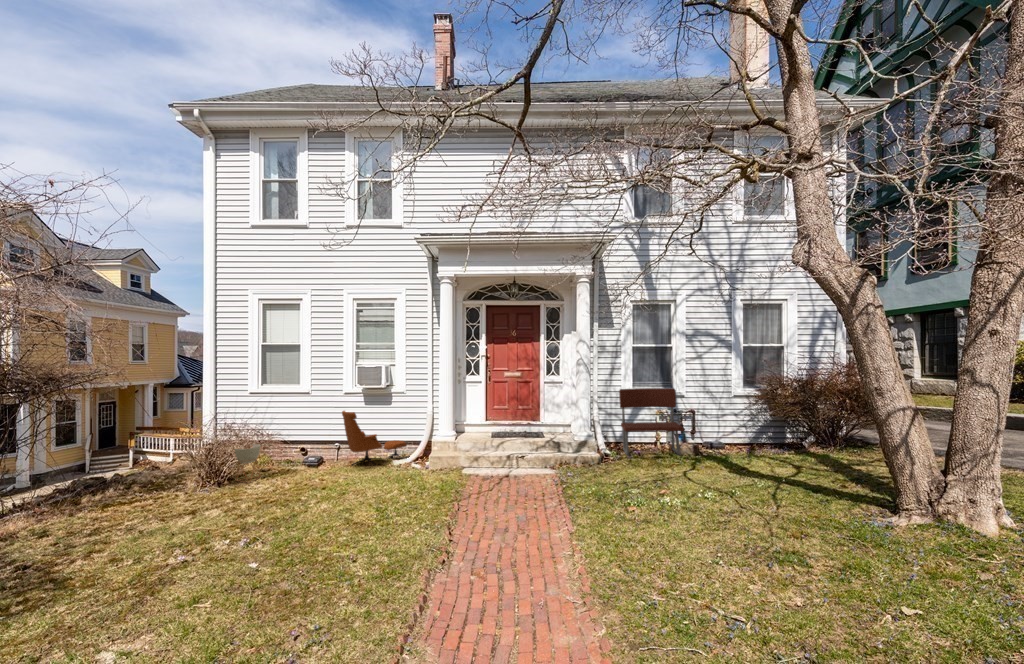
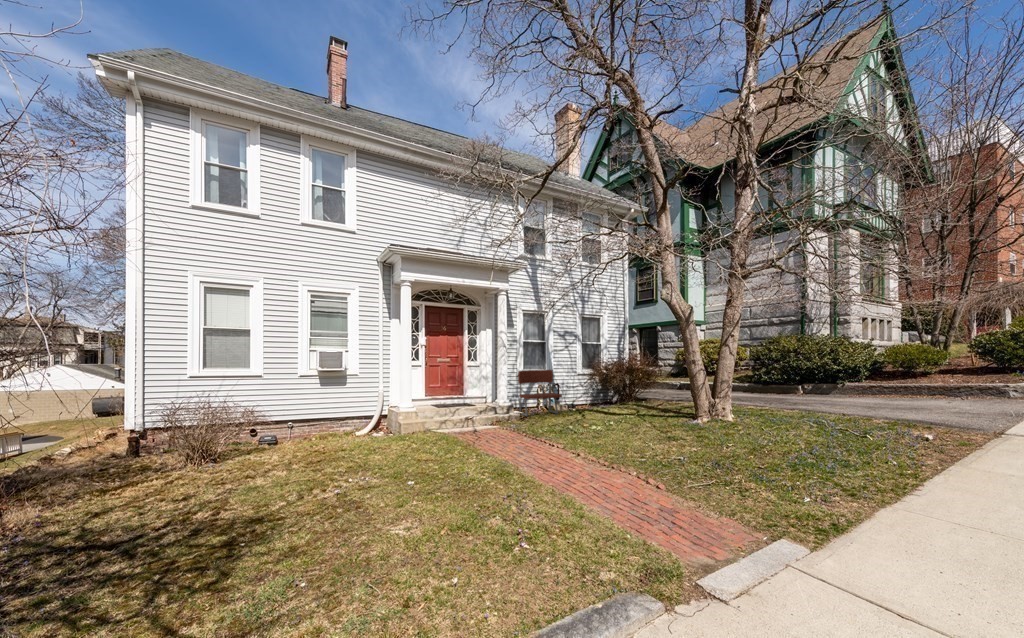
lounge chair: present [342,411,407,465] -> none [312,390,361,440]
planter: present [234,444,261,483] -> none [218,424,246,461]

